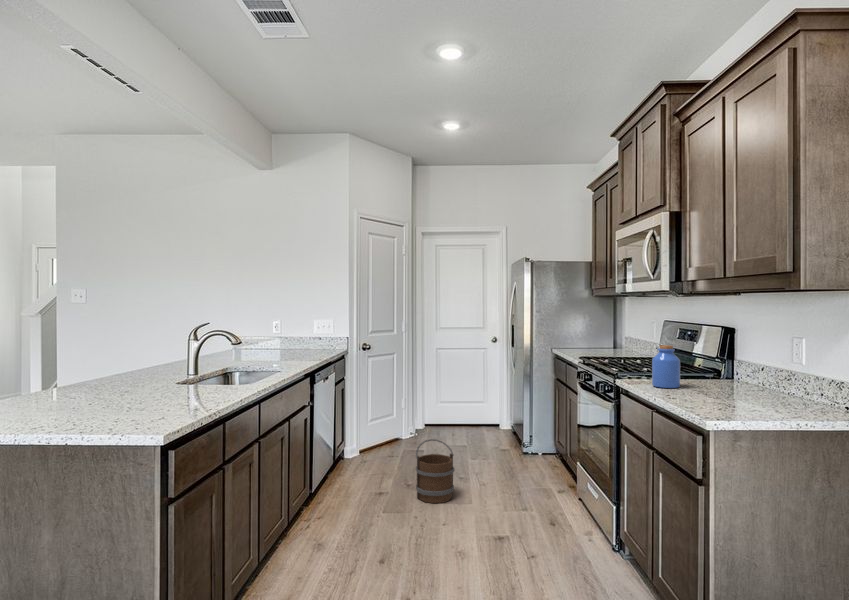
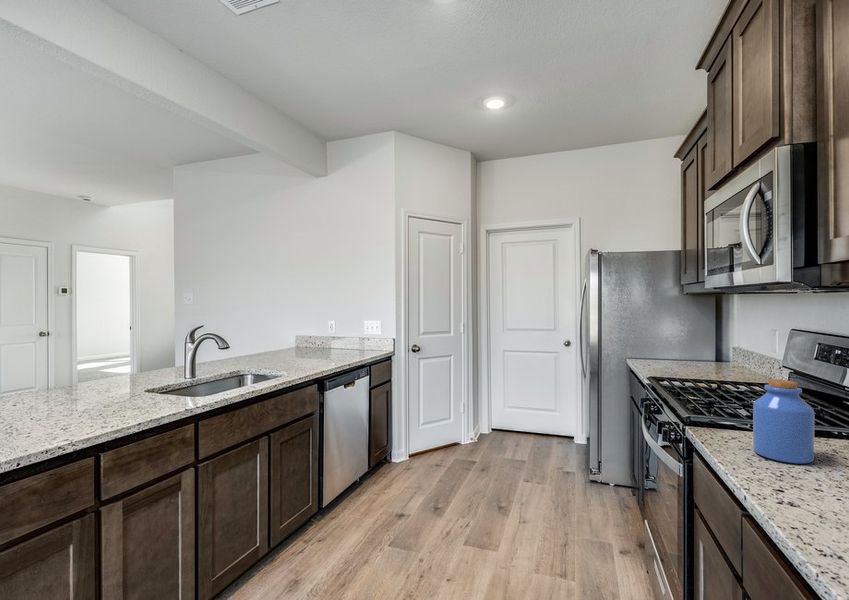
bucket: present [416,439,454,503] -> none [431,464,479,548]

